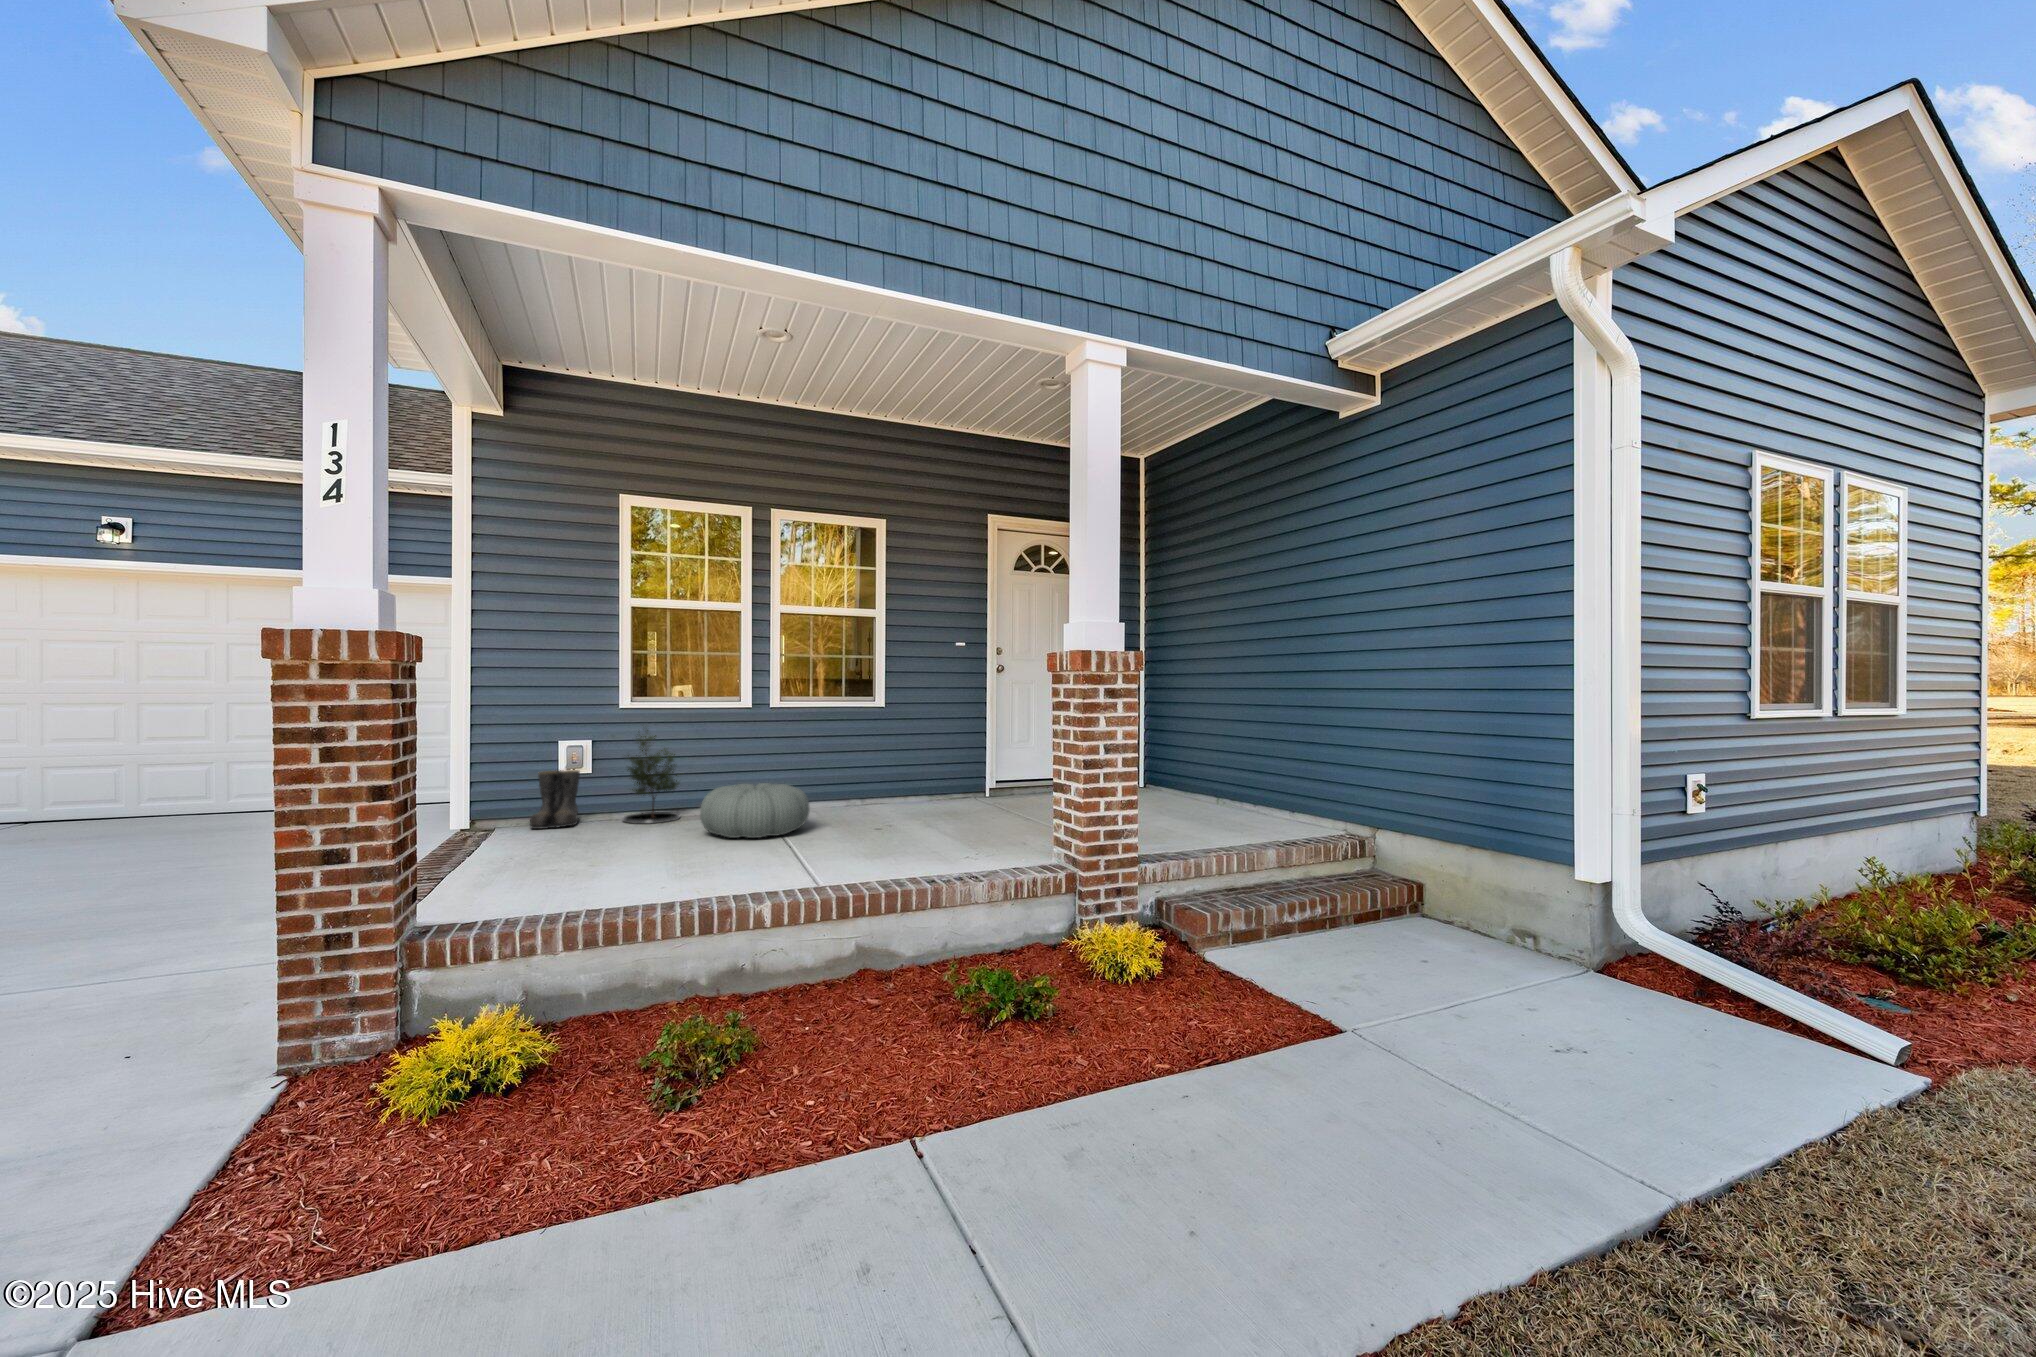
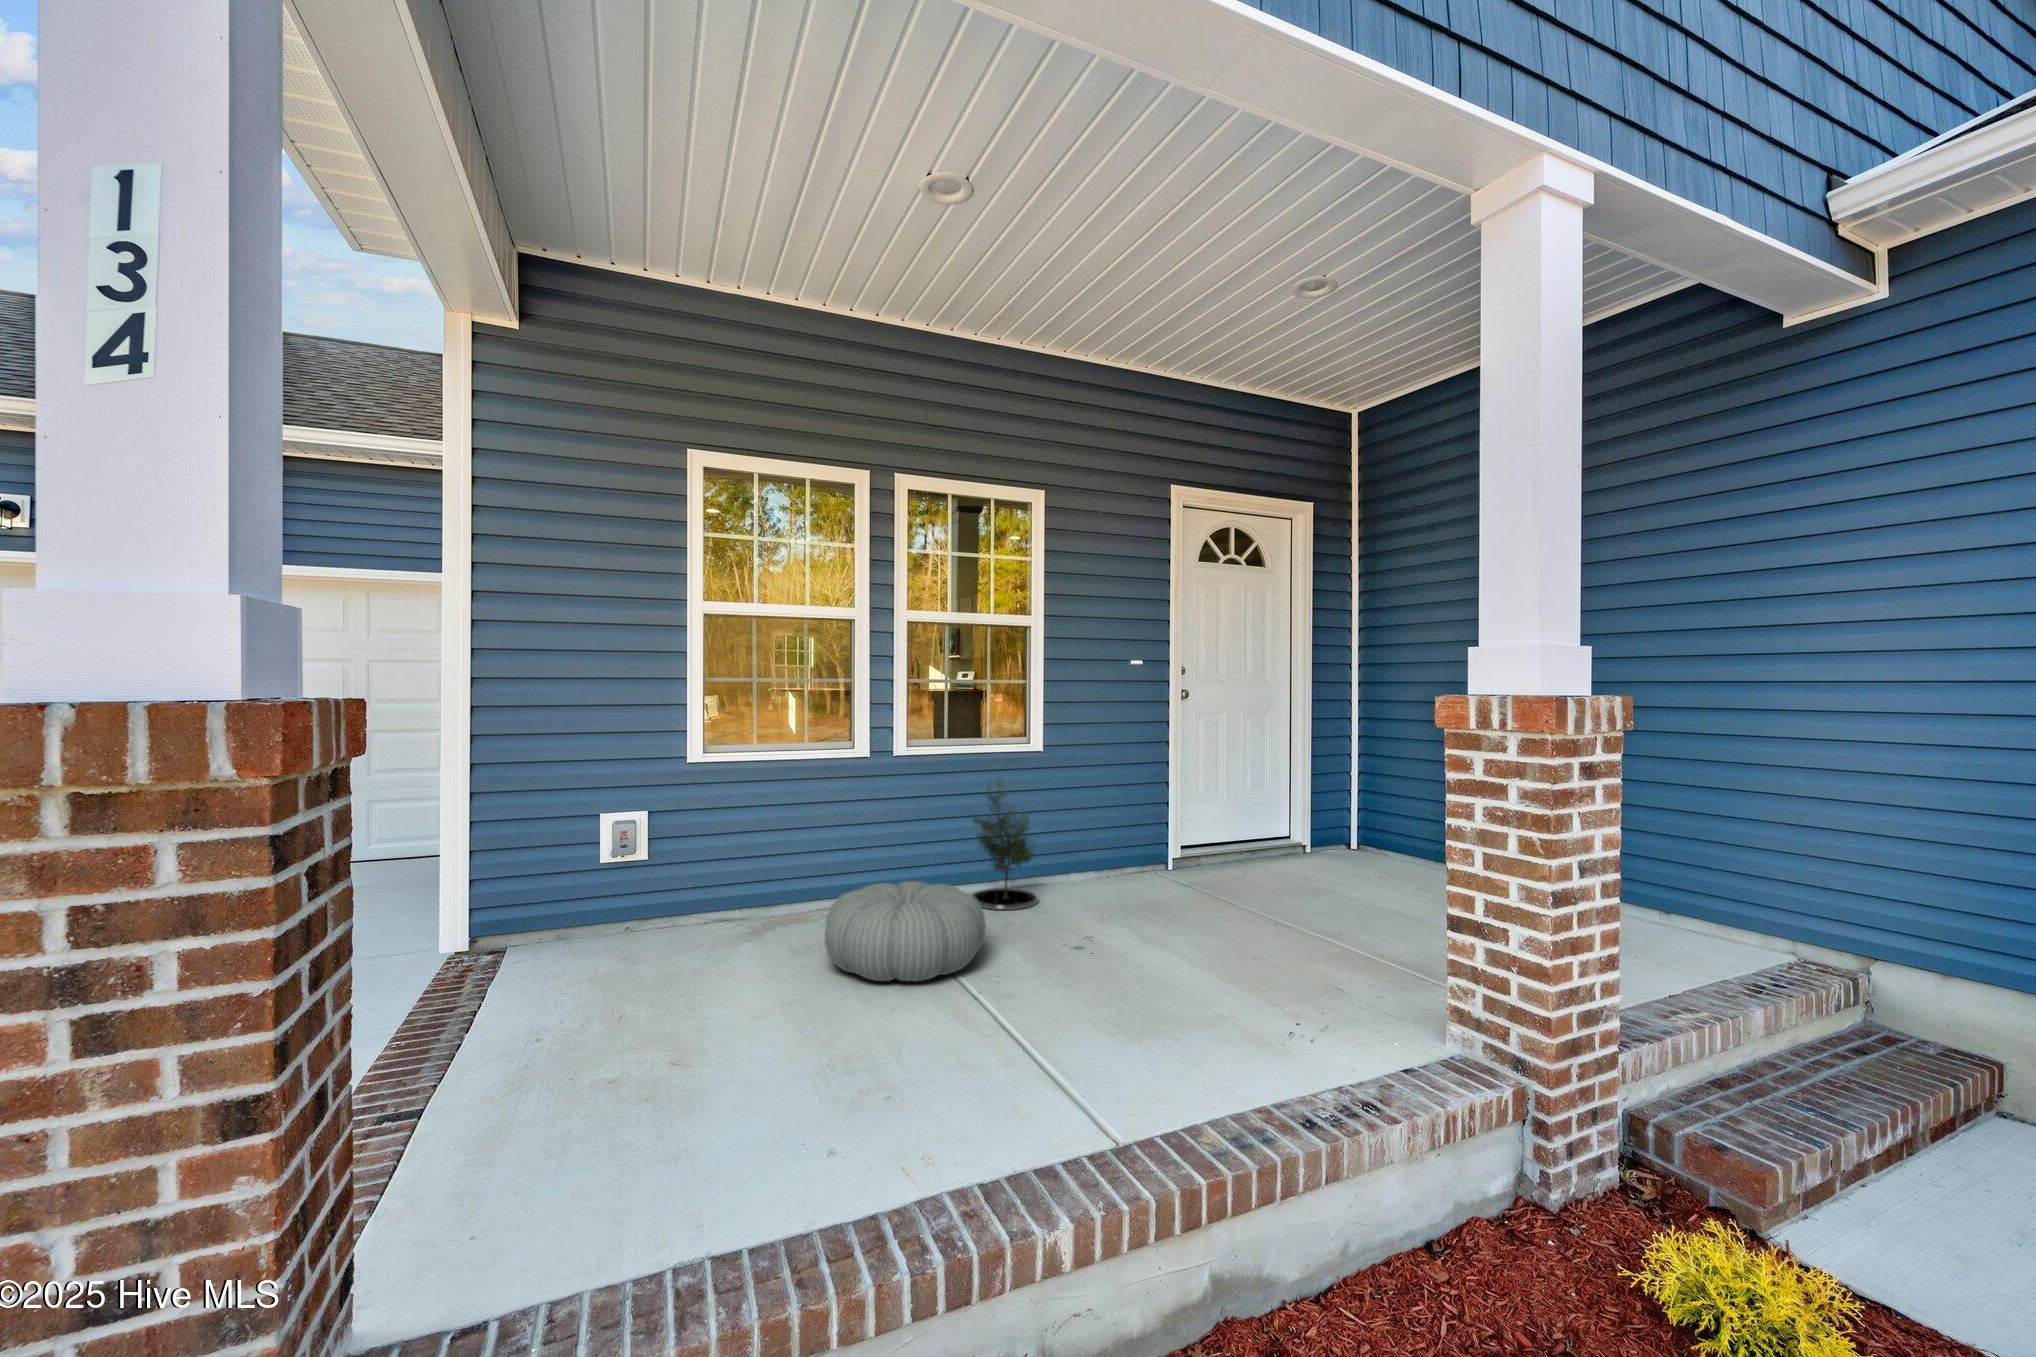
potted tree: present [623,730,680,824] -> present [971,780,1039,910]
boots: present [530,770,580,829] -> none [559,856,631,956]

